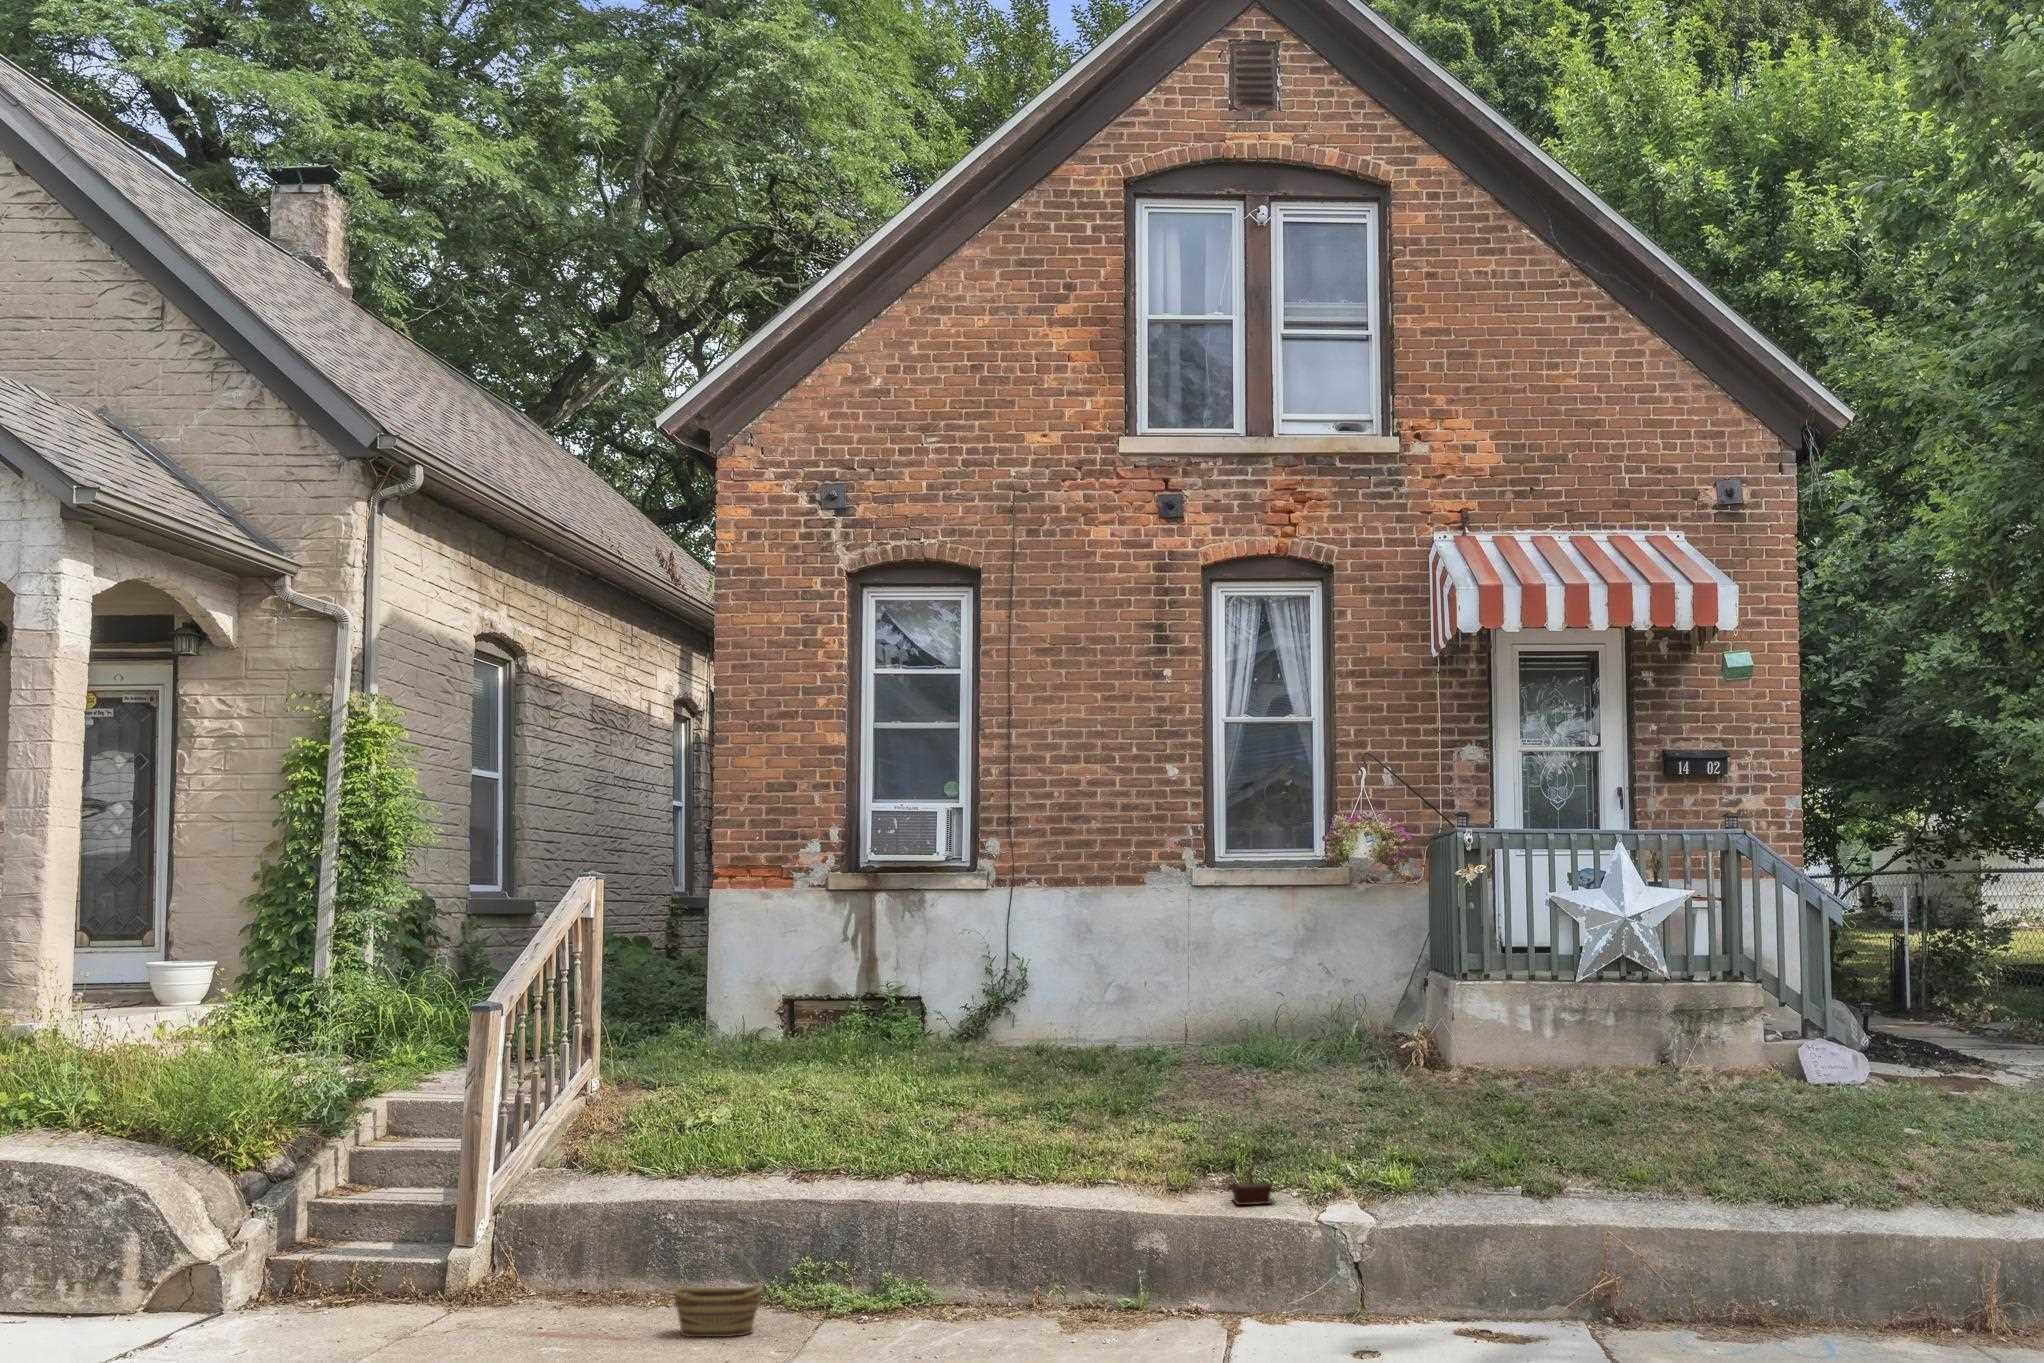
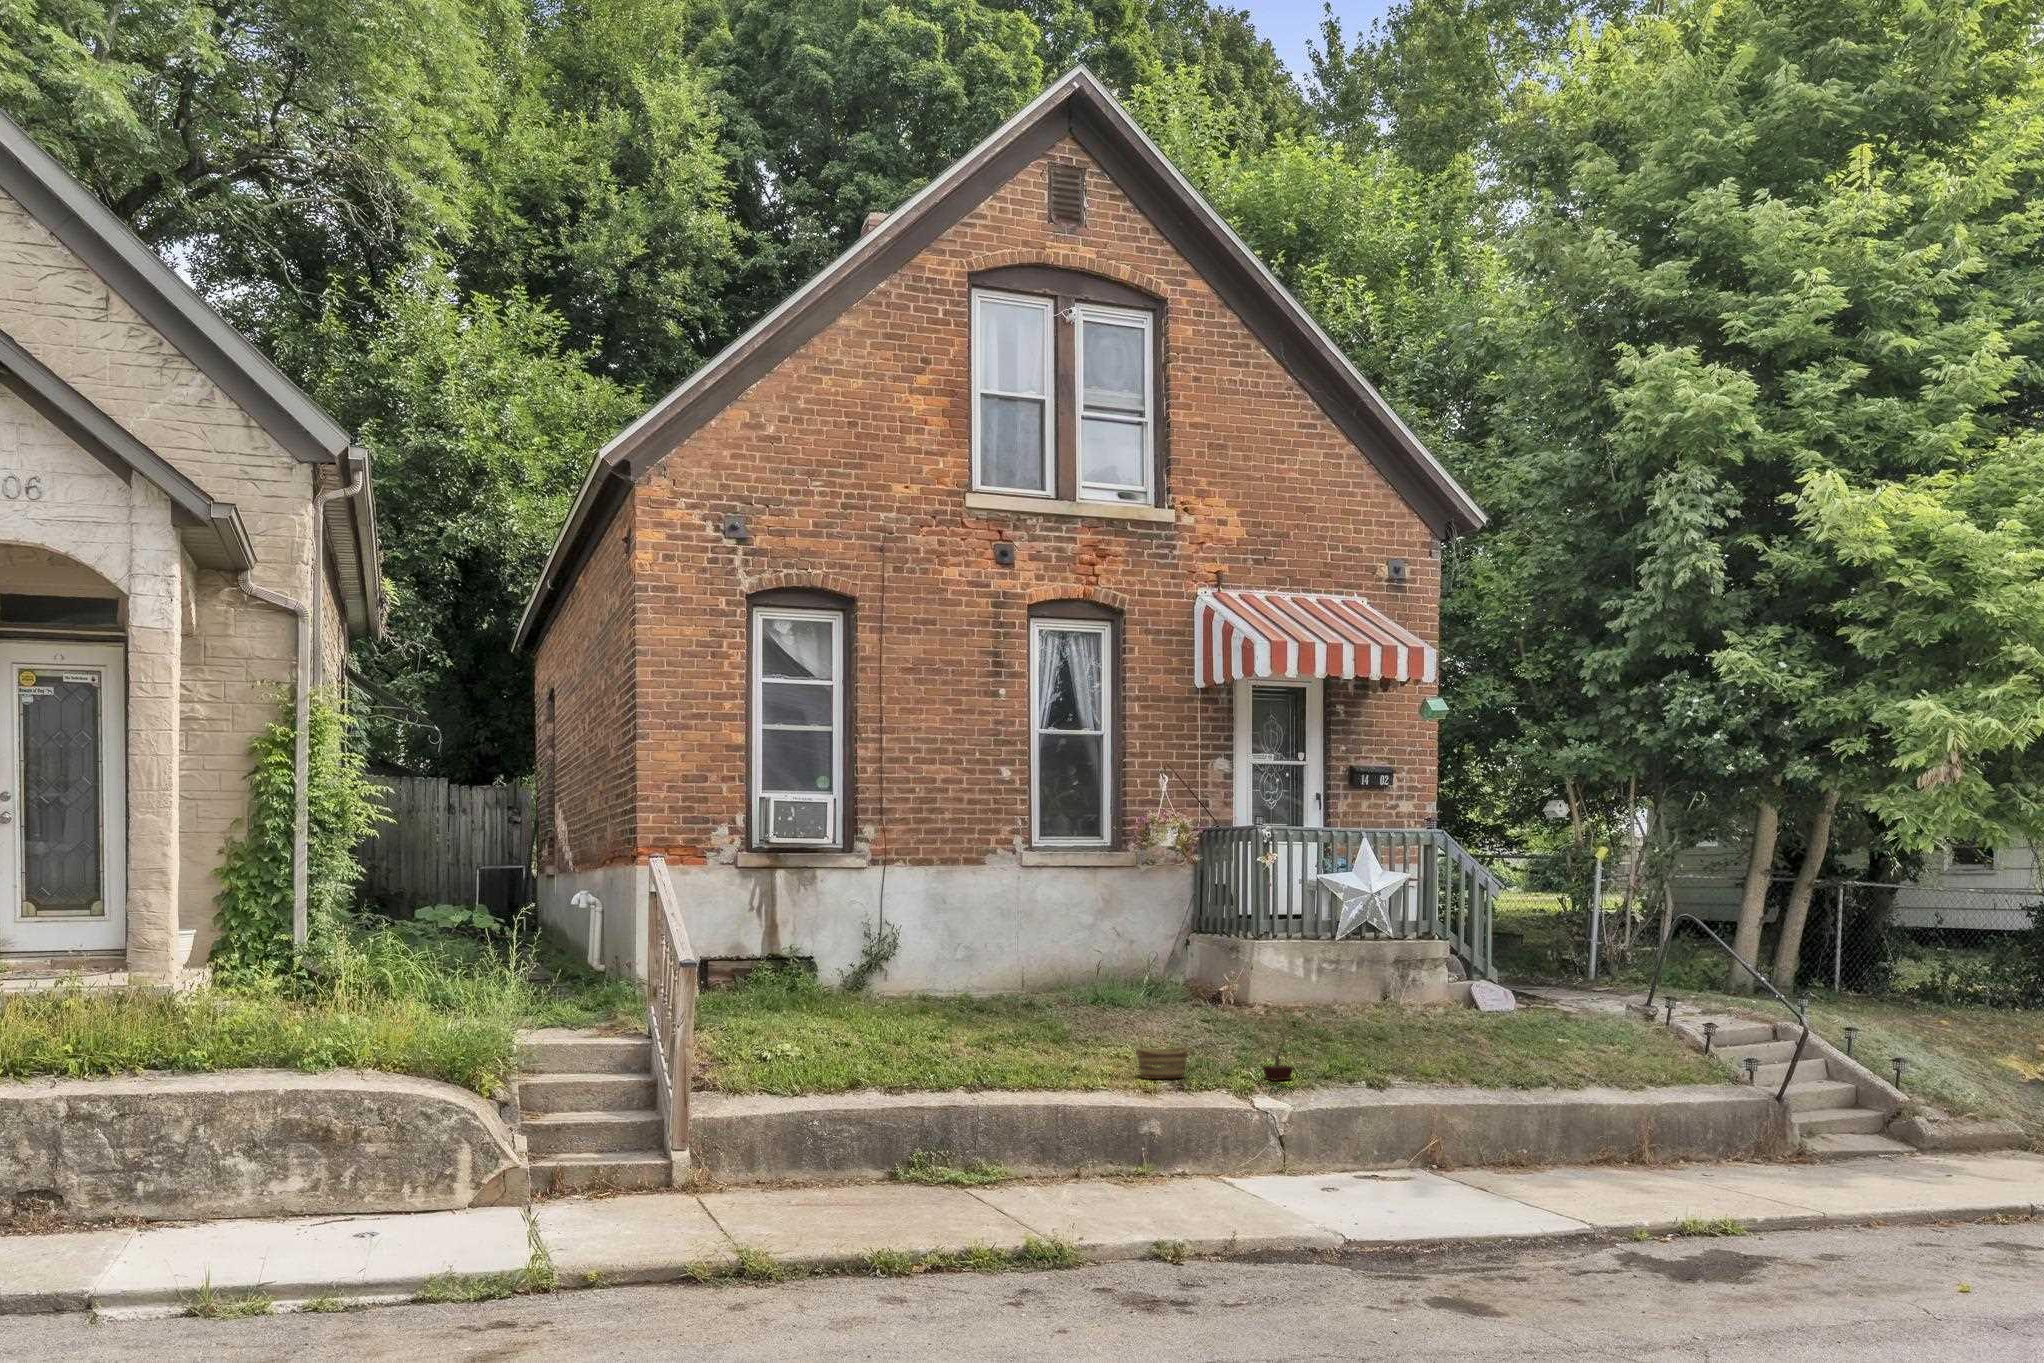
basket: present [674,1246,762,1337] -> present [1136,1024,1189,1079]

